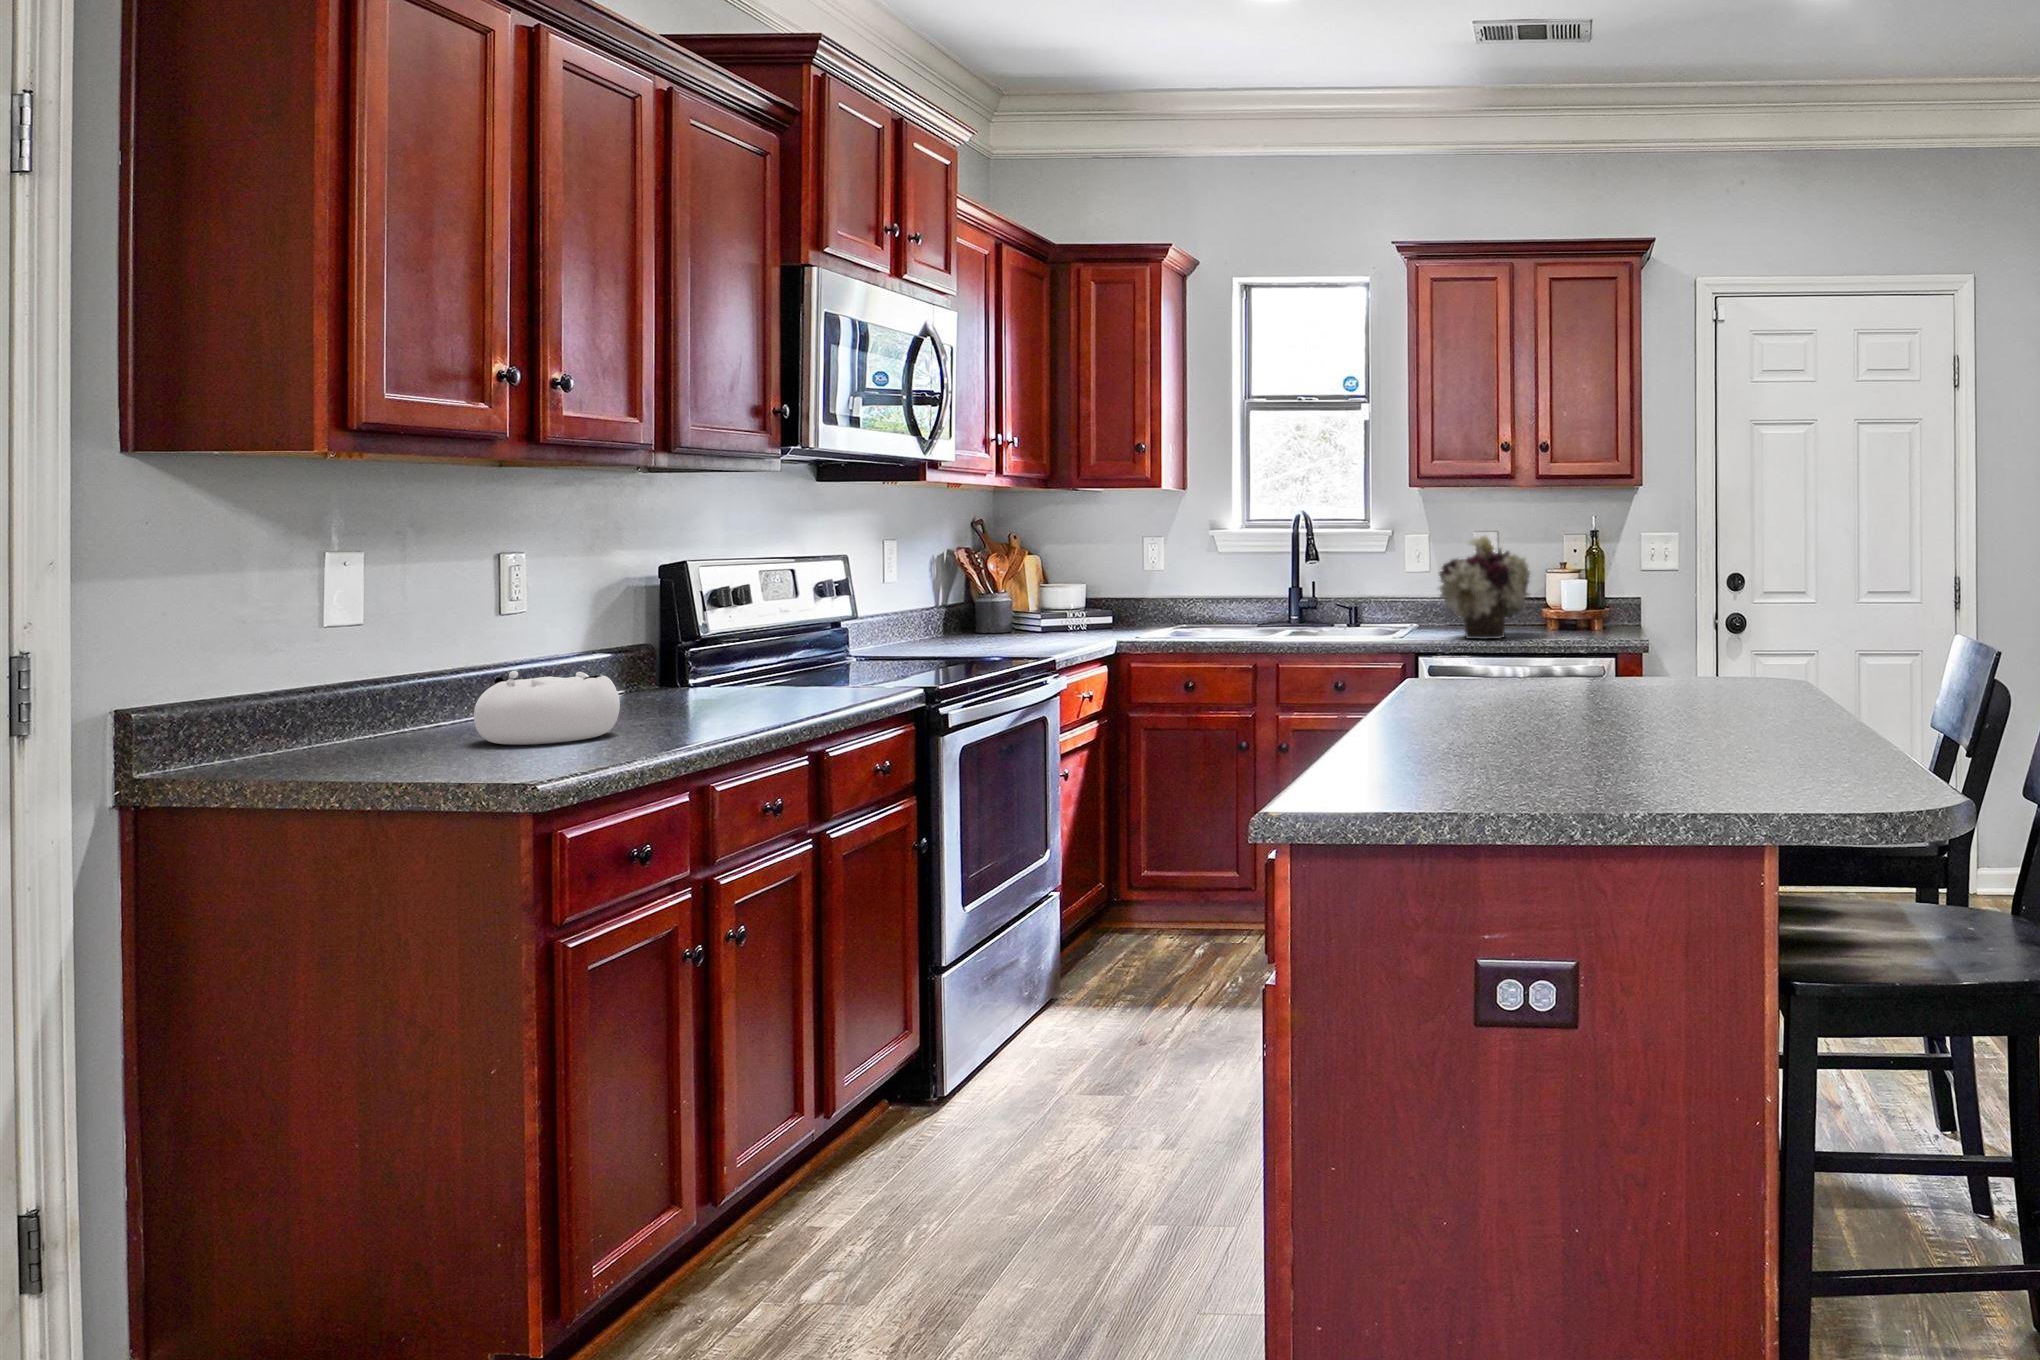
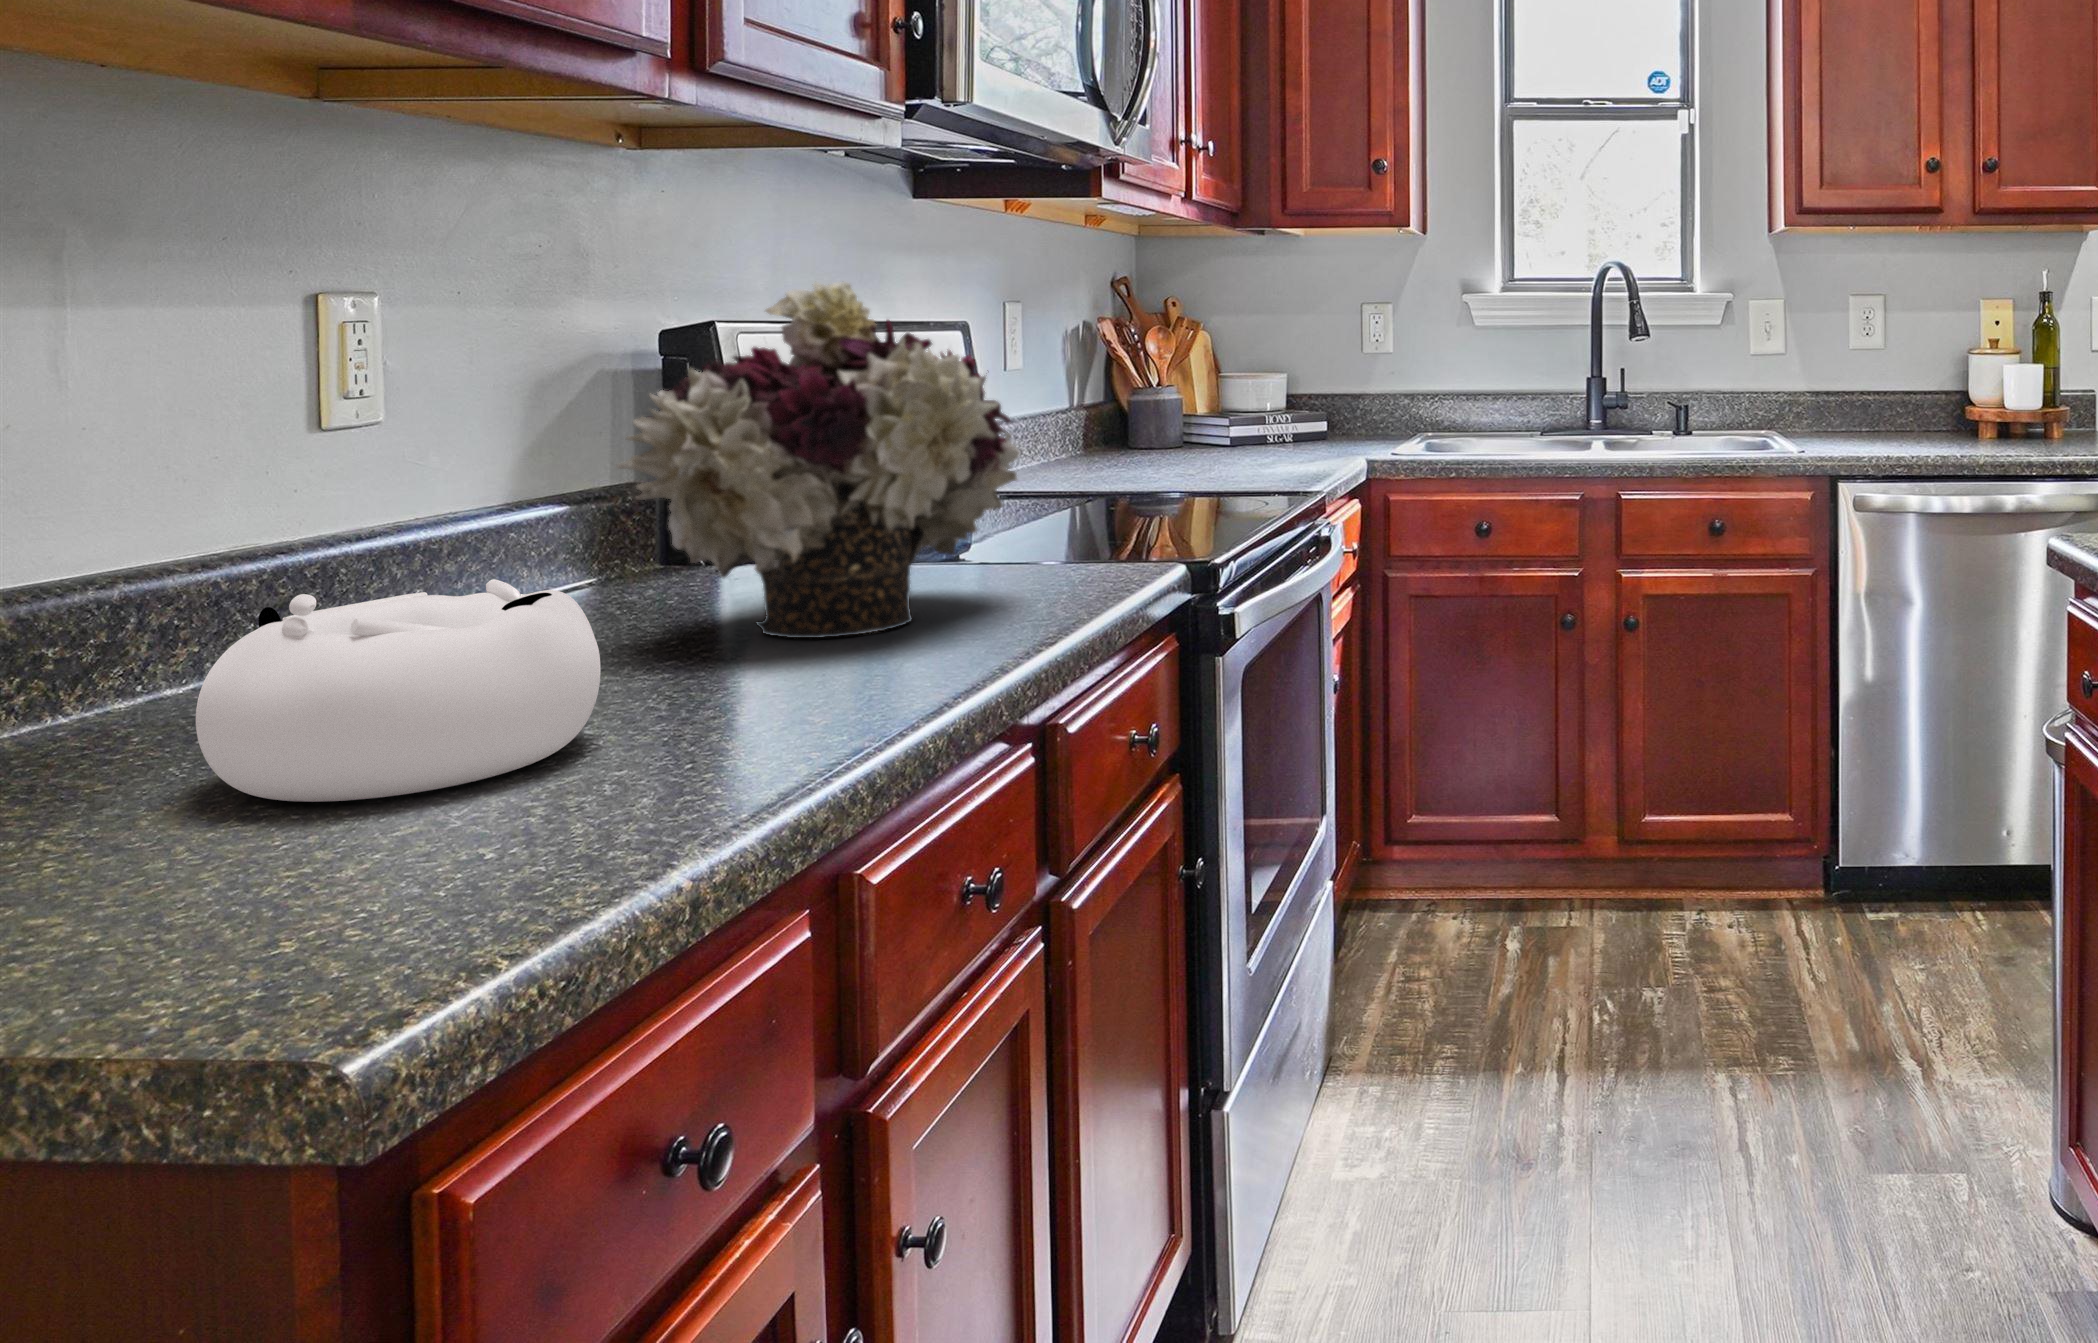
flower arrangement: present [1439,536,1530,639] -> present [617,282,1020,638]

